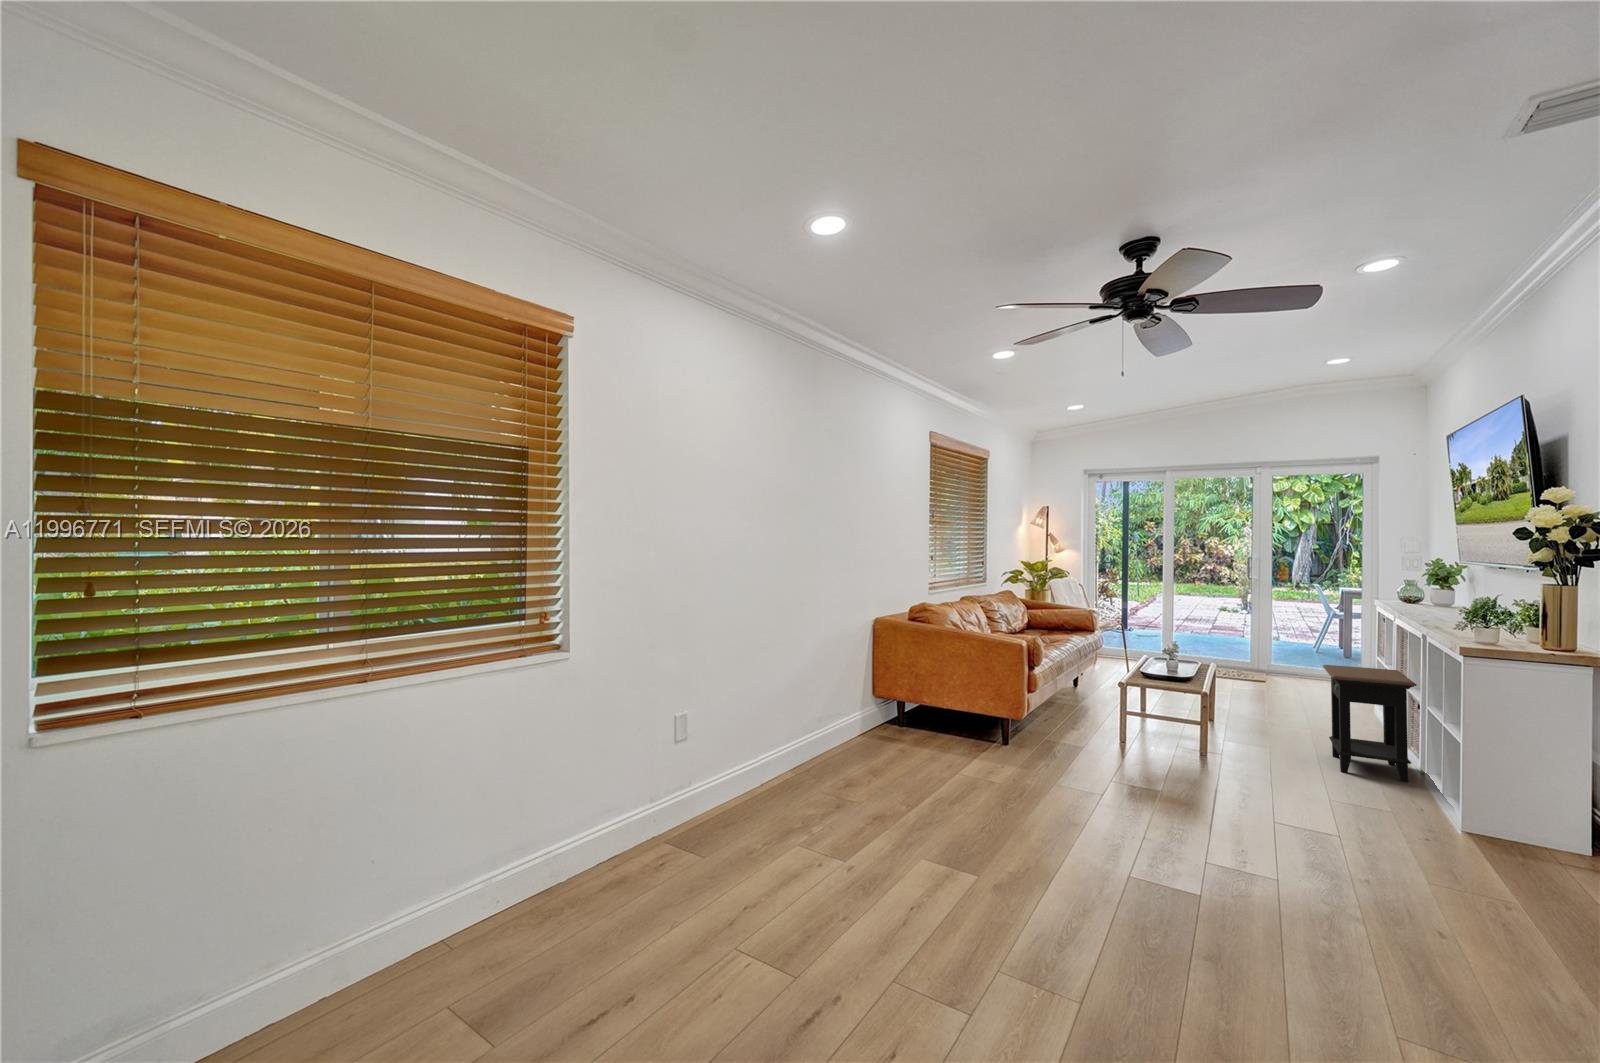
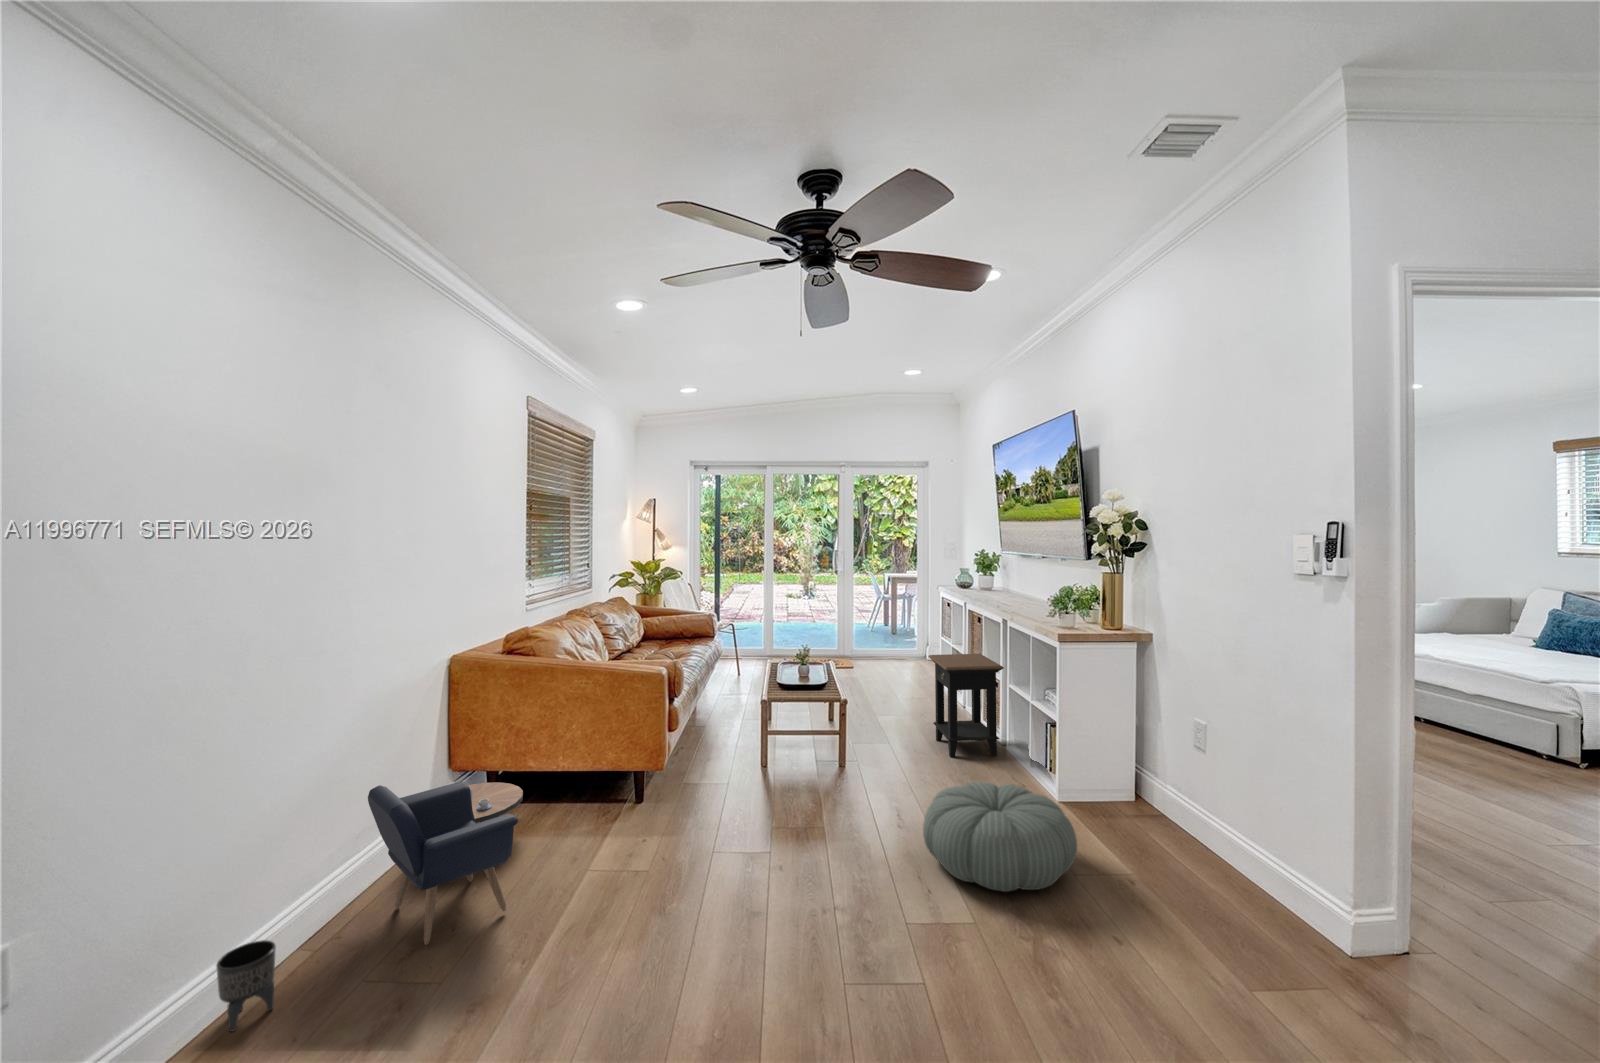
armchair: none [827,686,919,784] -> present [368,782,523,945]
planter: none [760,752,784,793] -> present [216,940,276,1031]
pouf: none [1252,777,1437,881] -> present [923,782,1077,892]

